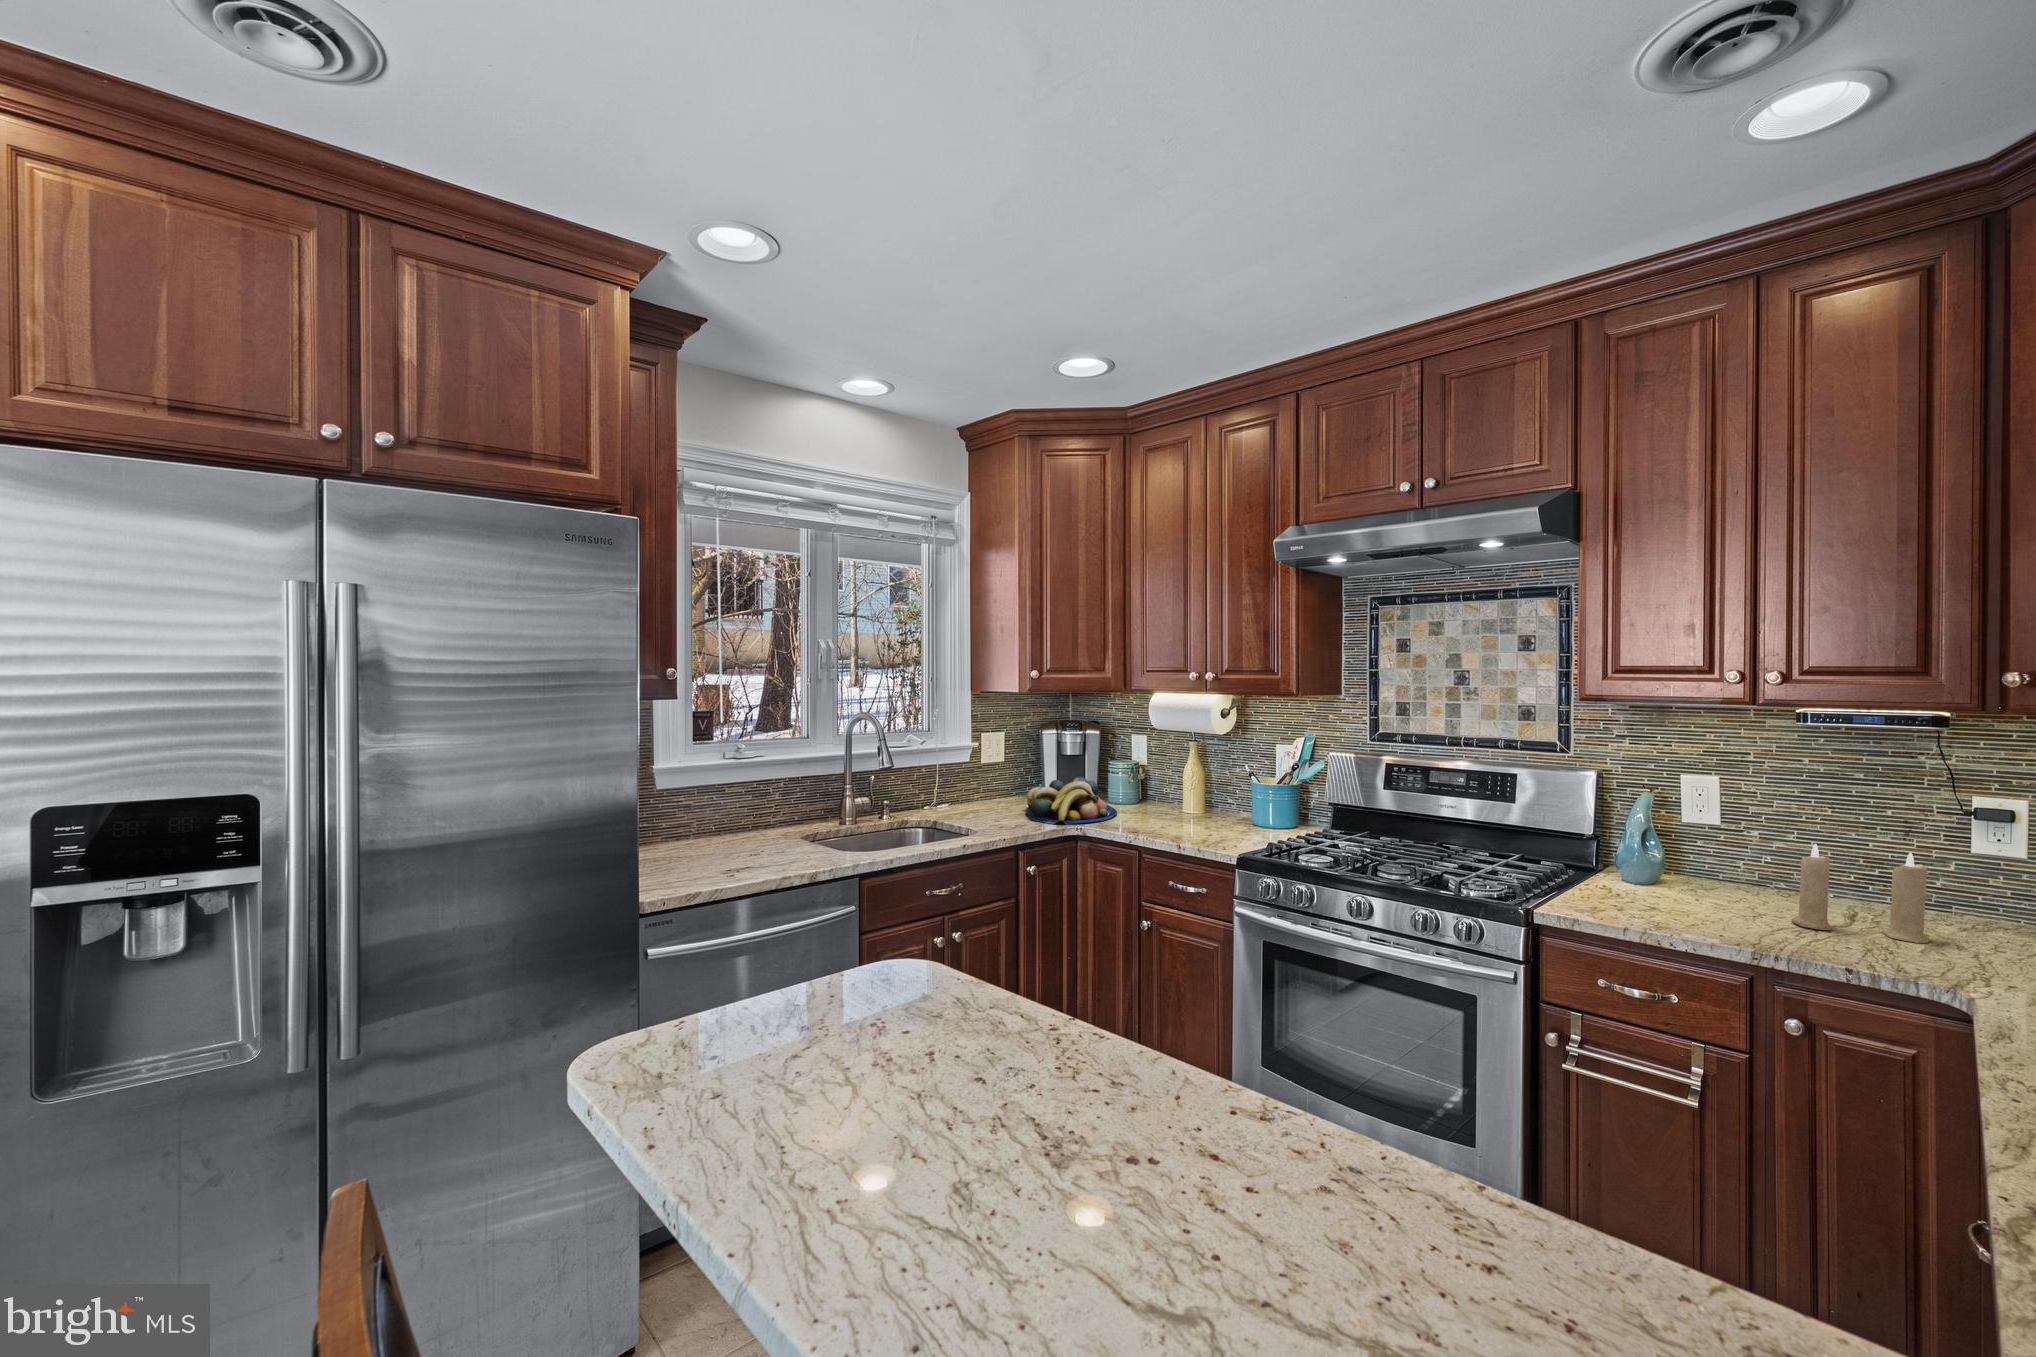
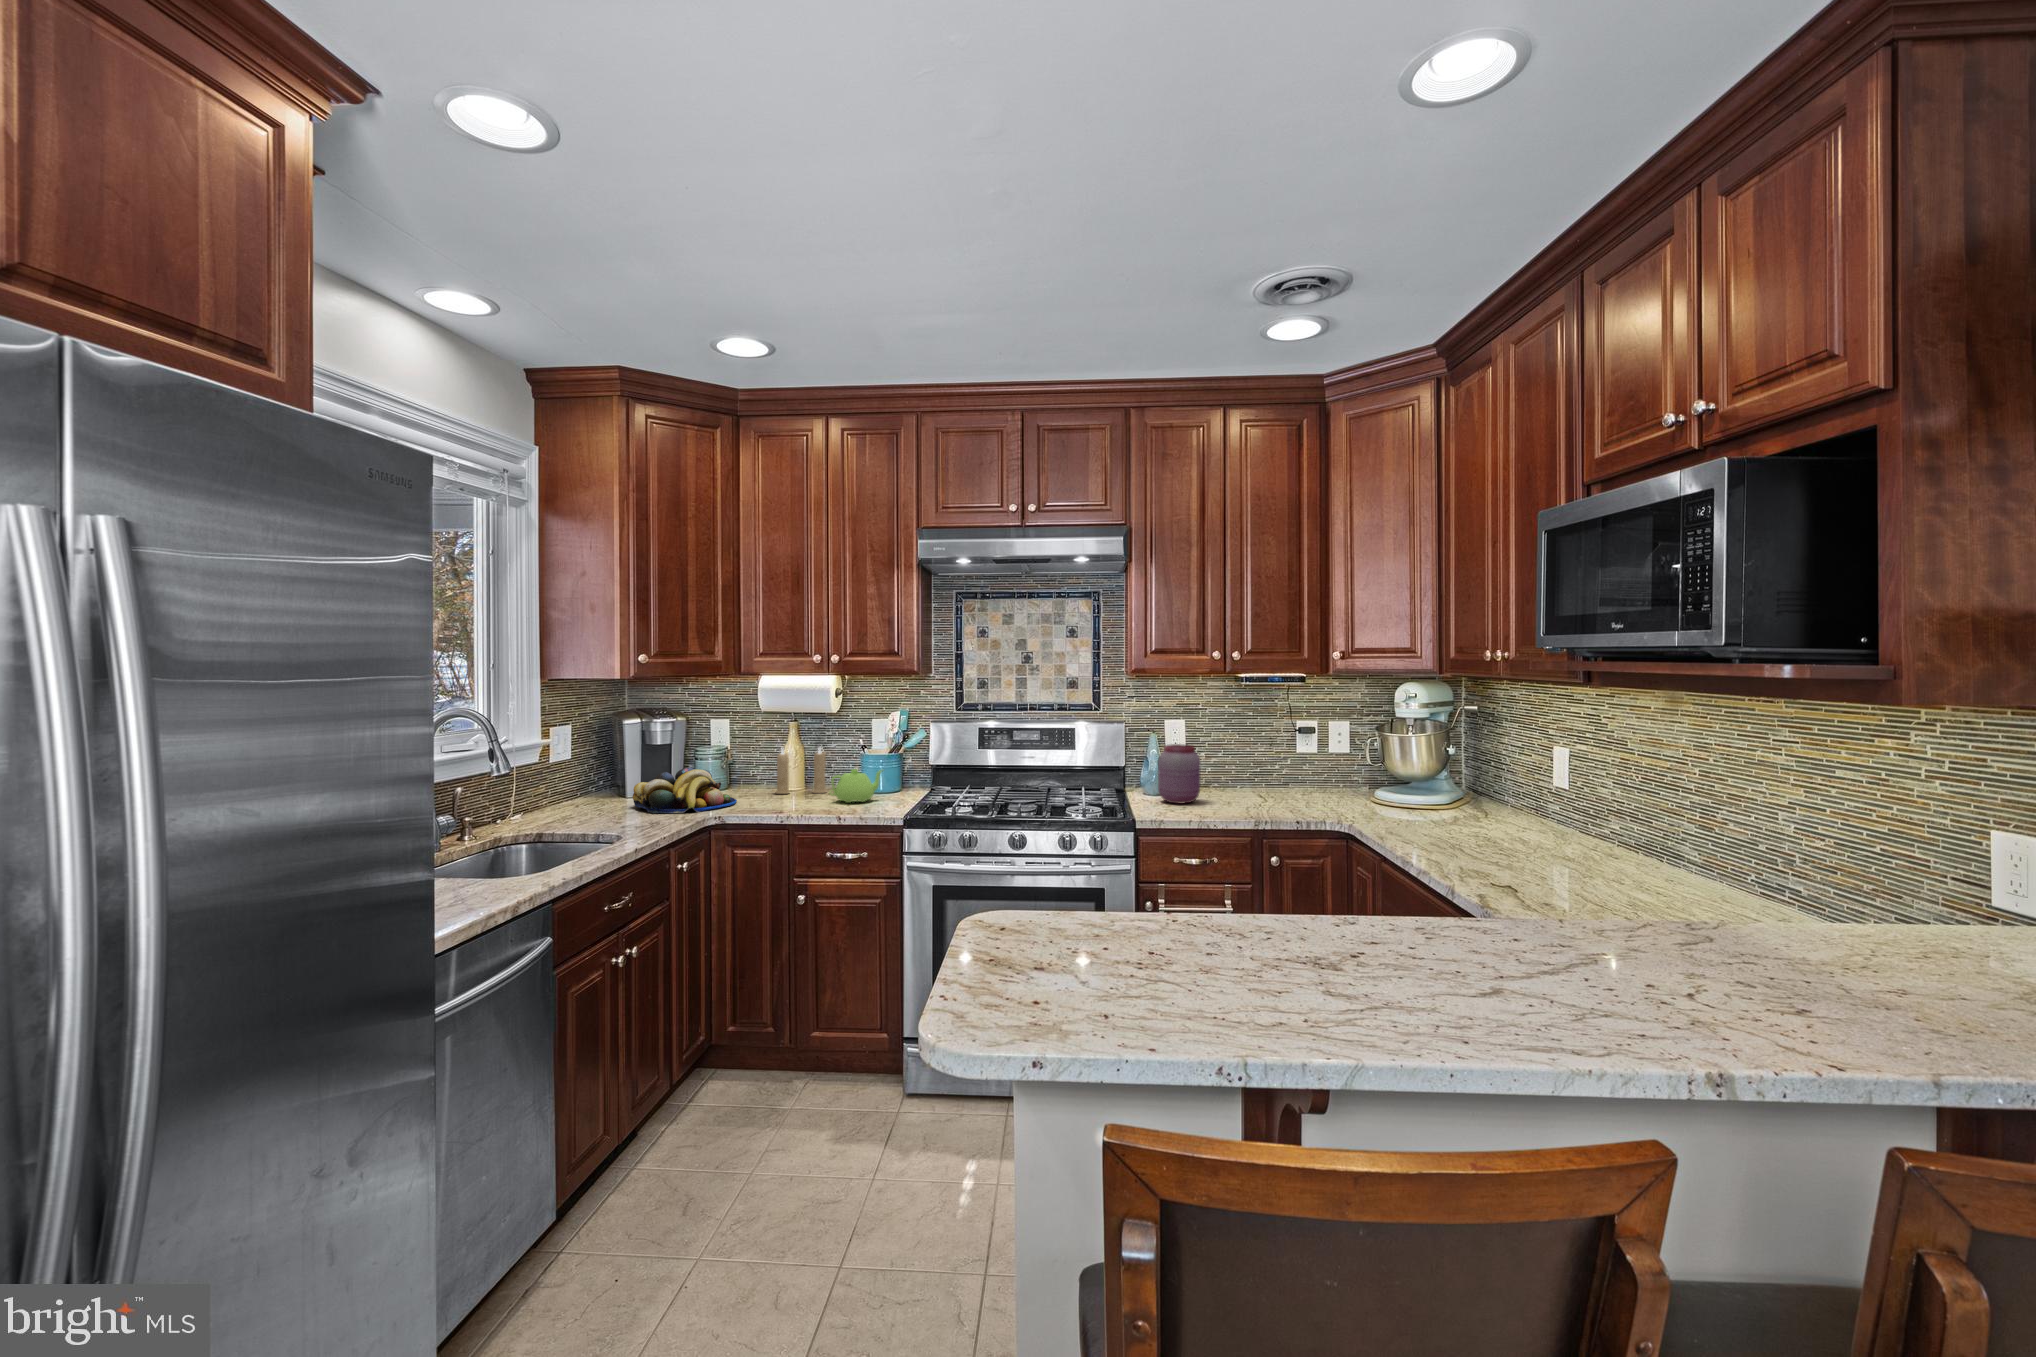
teapot: none [1198,798,1259,837] -> present [829,769,882,803]
jar: none [1659,824,1749,924] -> present [1158,744,1201,804]
candle: present [1792,844,1928,943] -> present [776,748,826,794]

